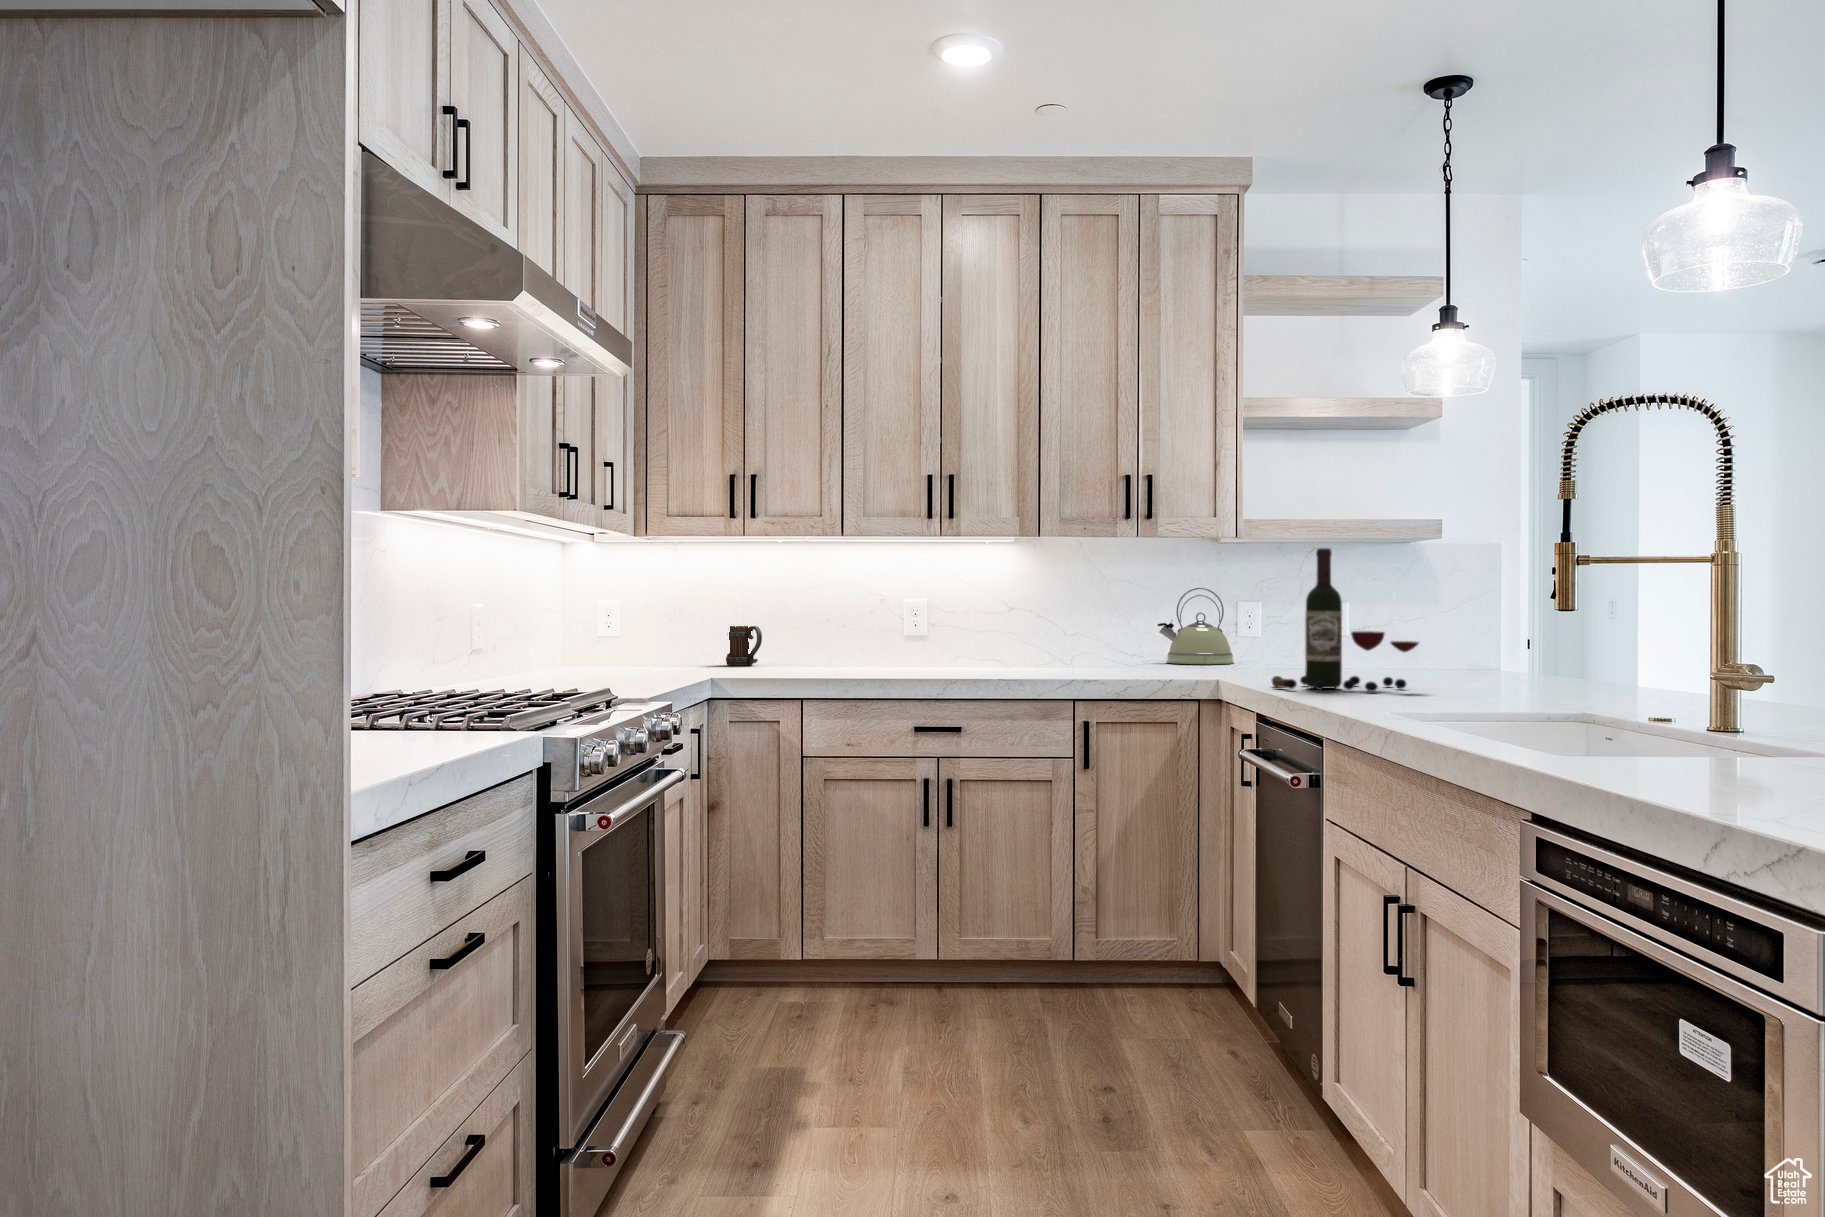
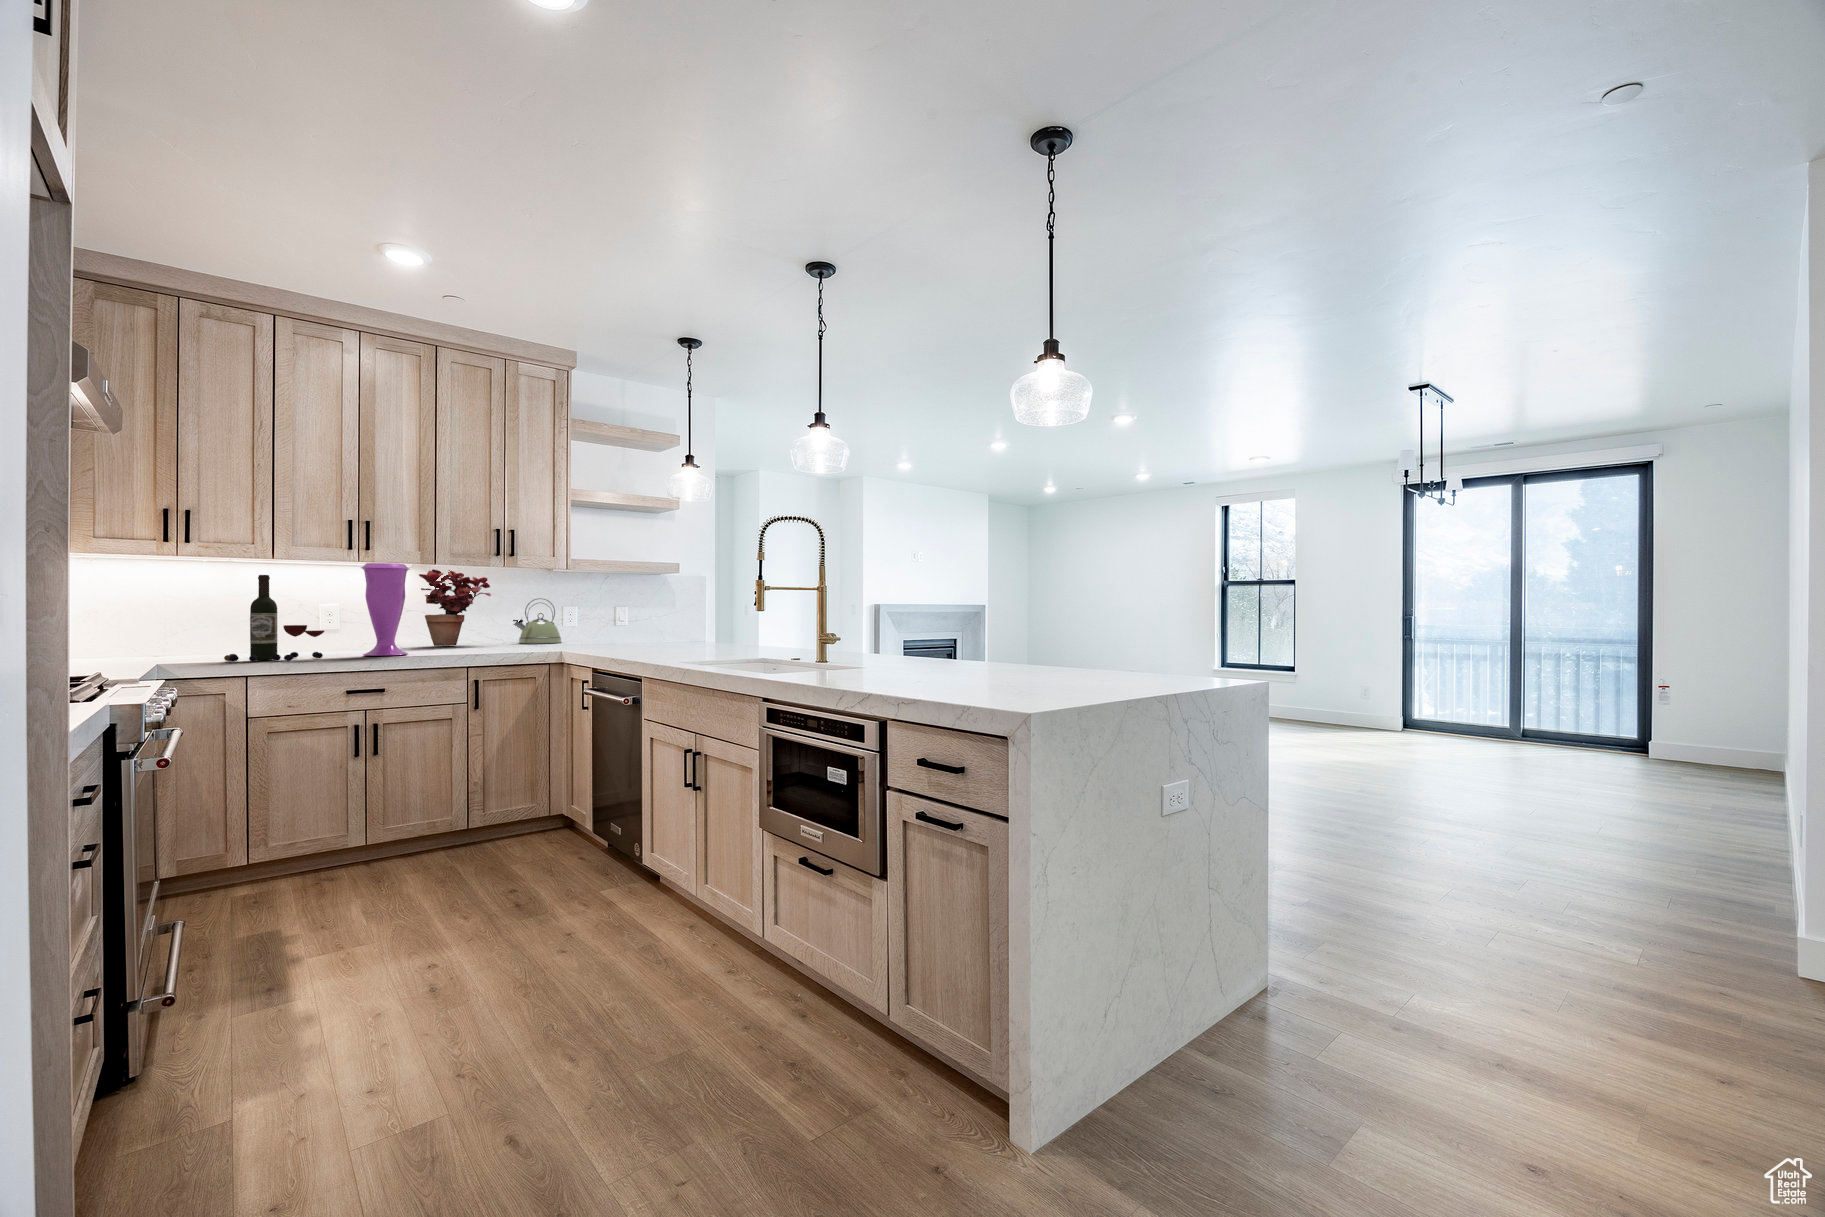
vase: none [929,537,994,677] -> present [361,563,410,656]
potted plant: none [1021,544,1124,663] -> present [419,569,491,646]
wine bottle: present [1272,548,1419,692] -> present [224,575,324,661]
mug: present [726,625,762,666] -> none [148,625,188,656]

